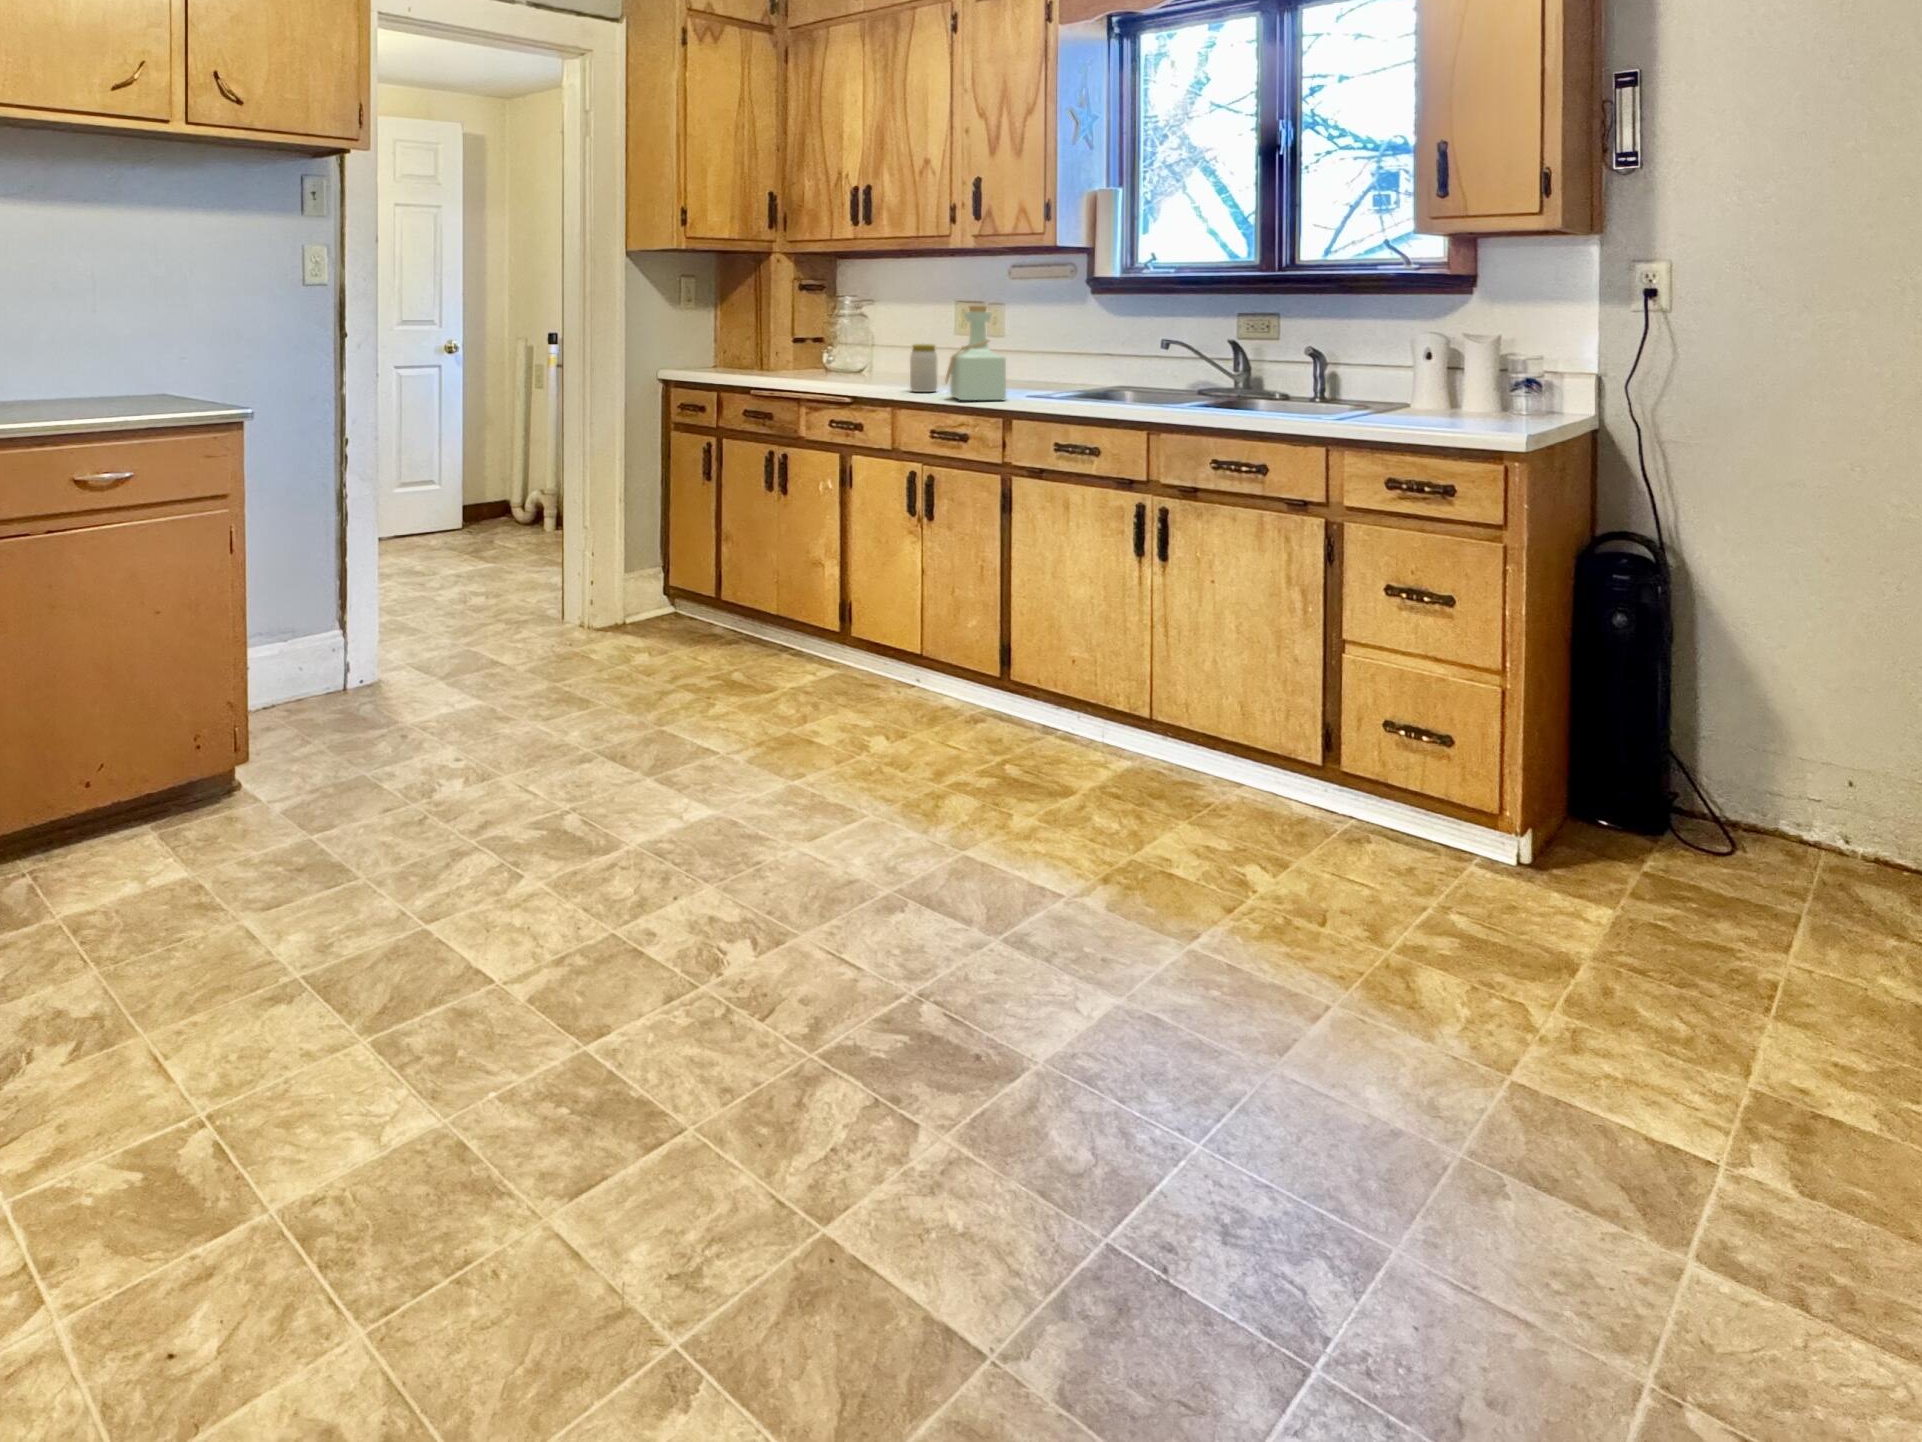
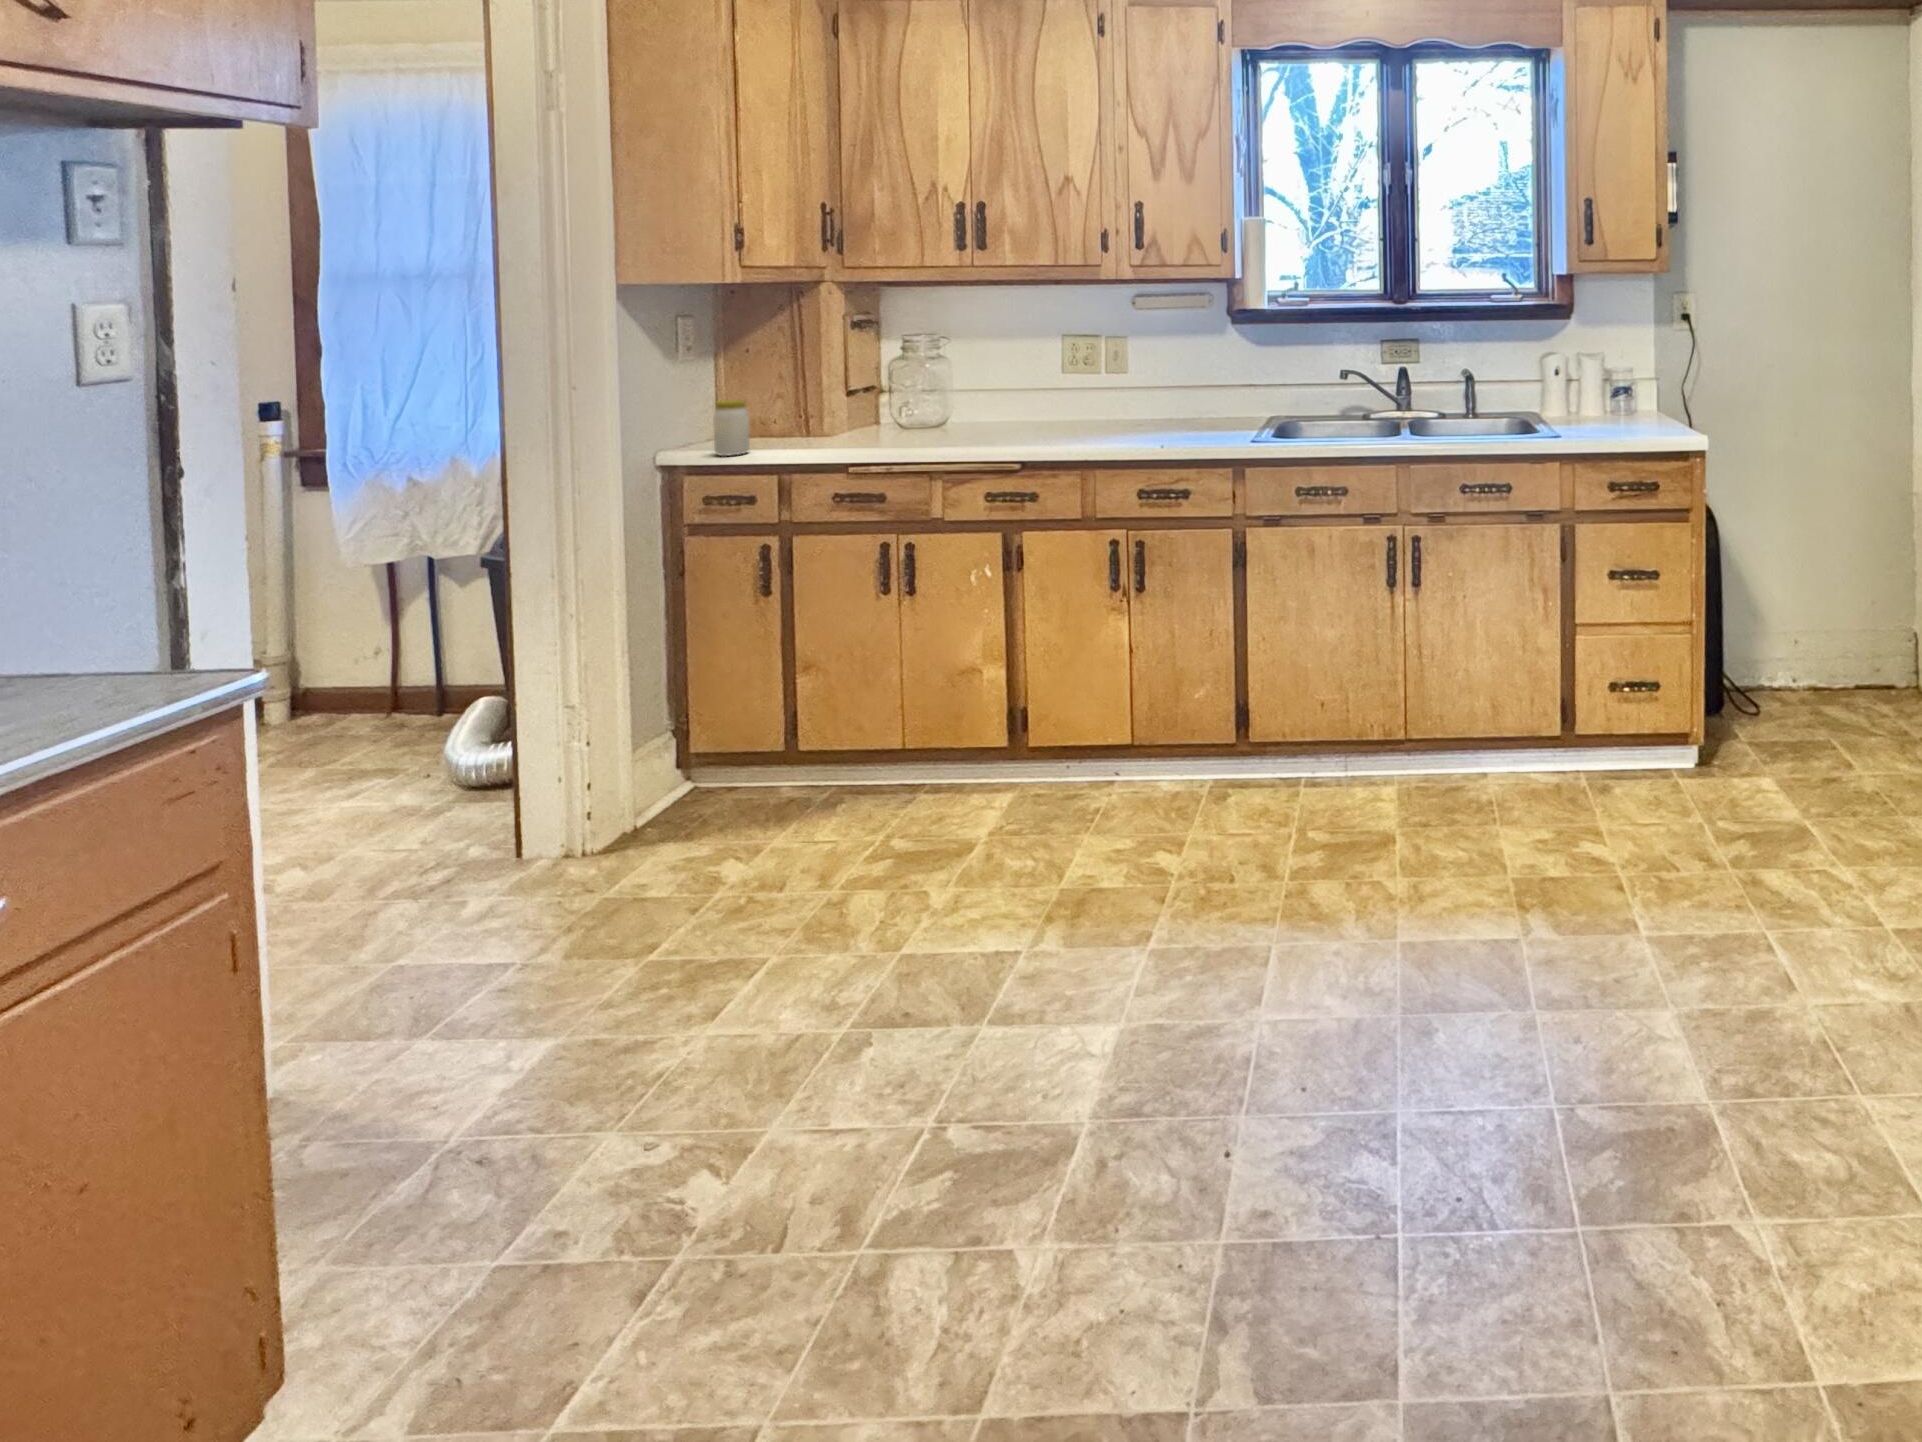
bottle: present [946,306,1006,400] -> none [773,356,849,463]

